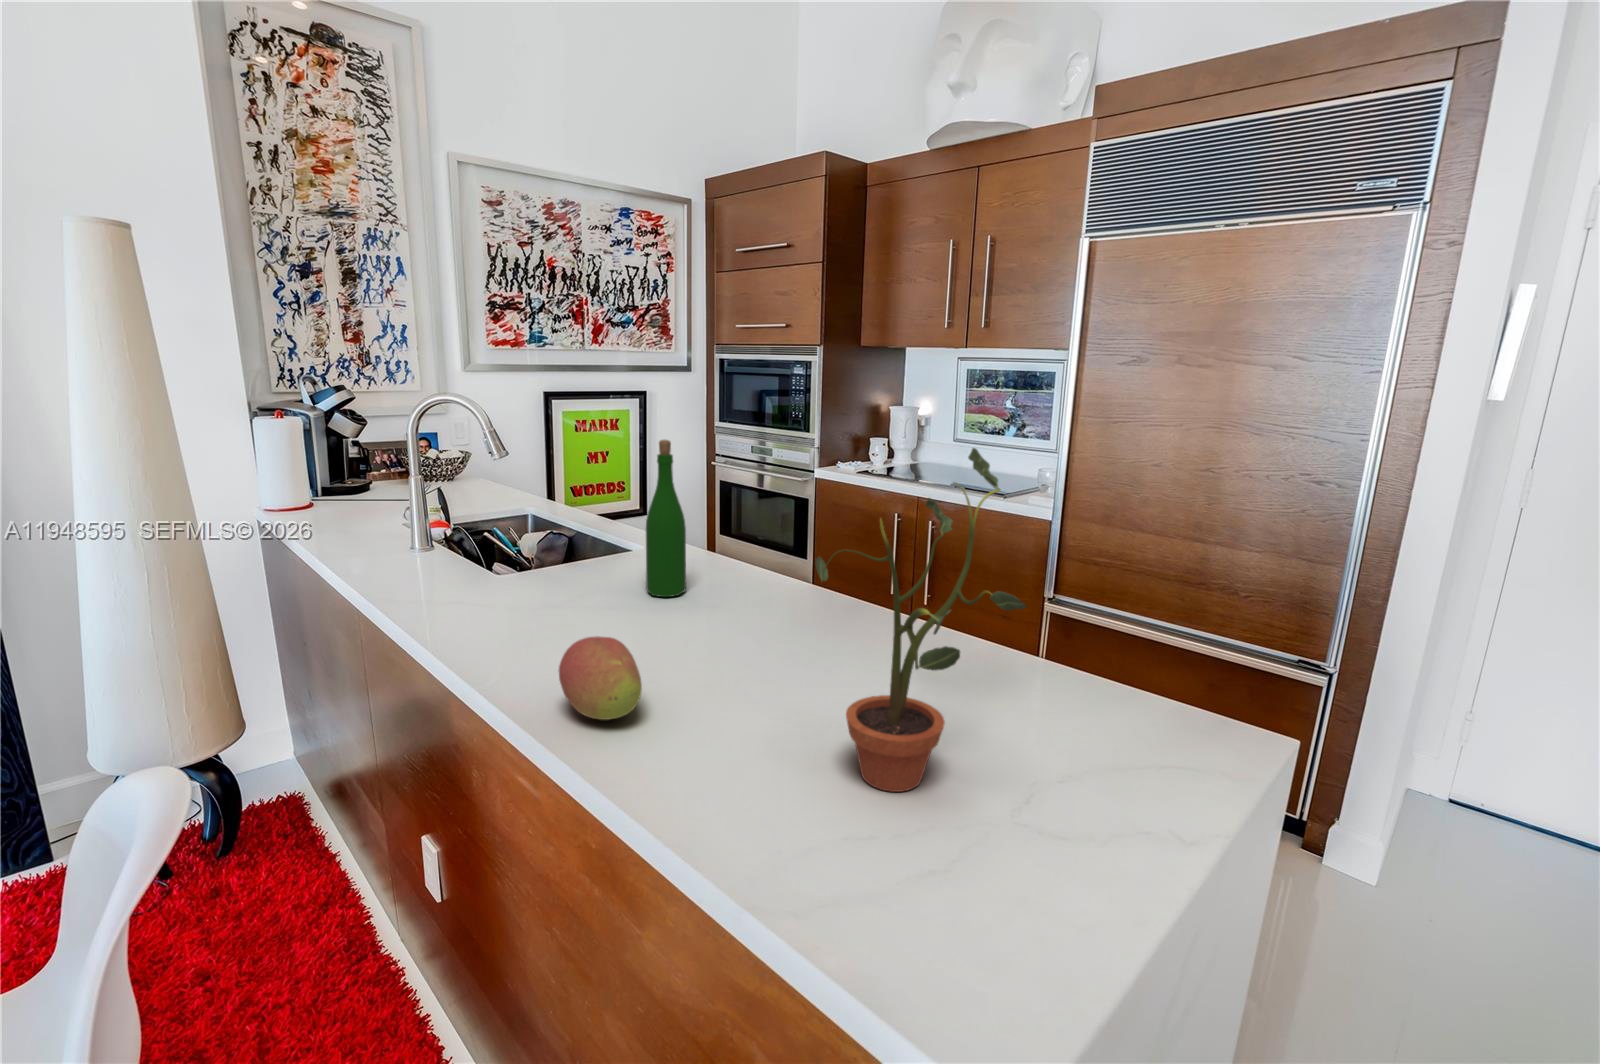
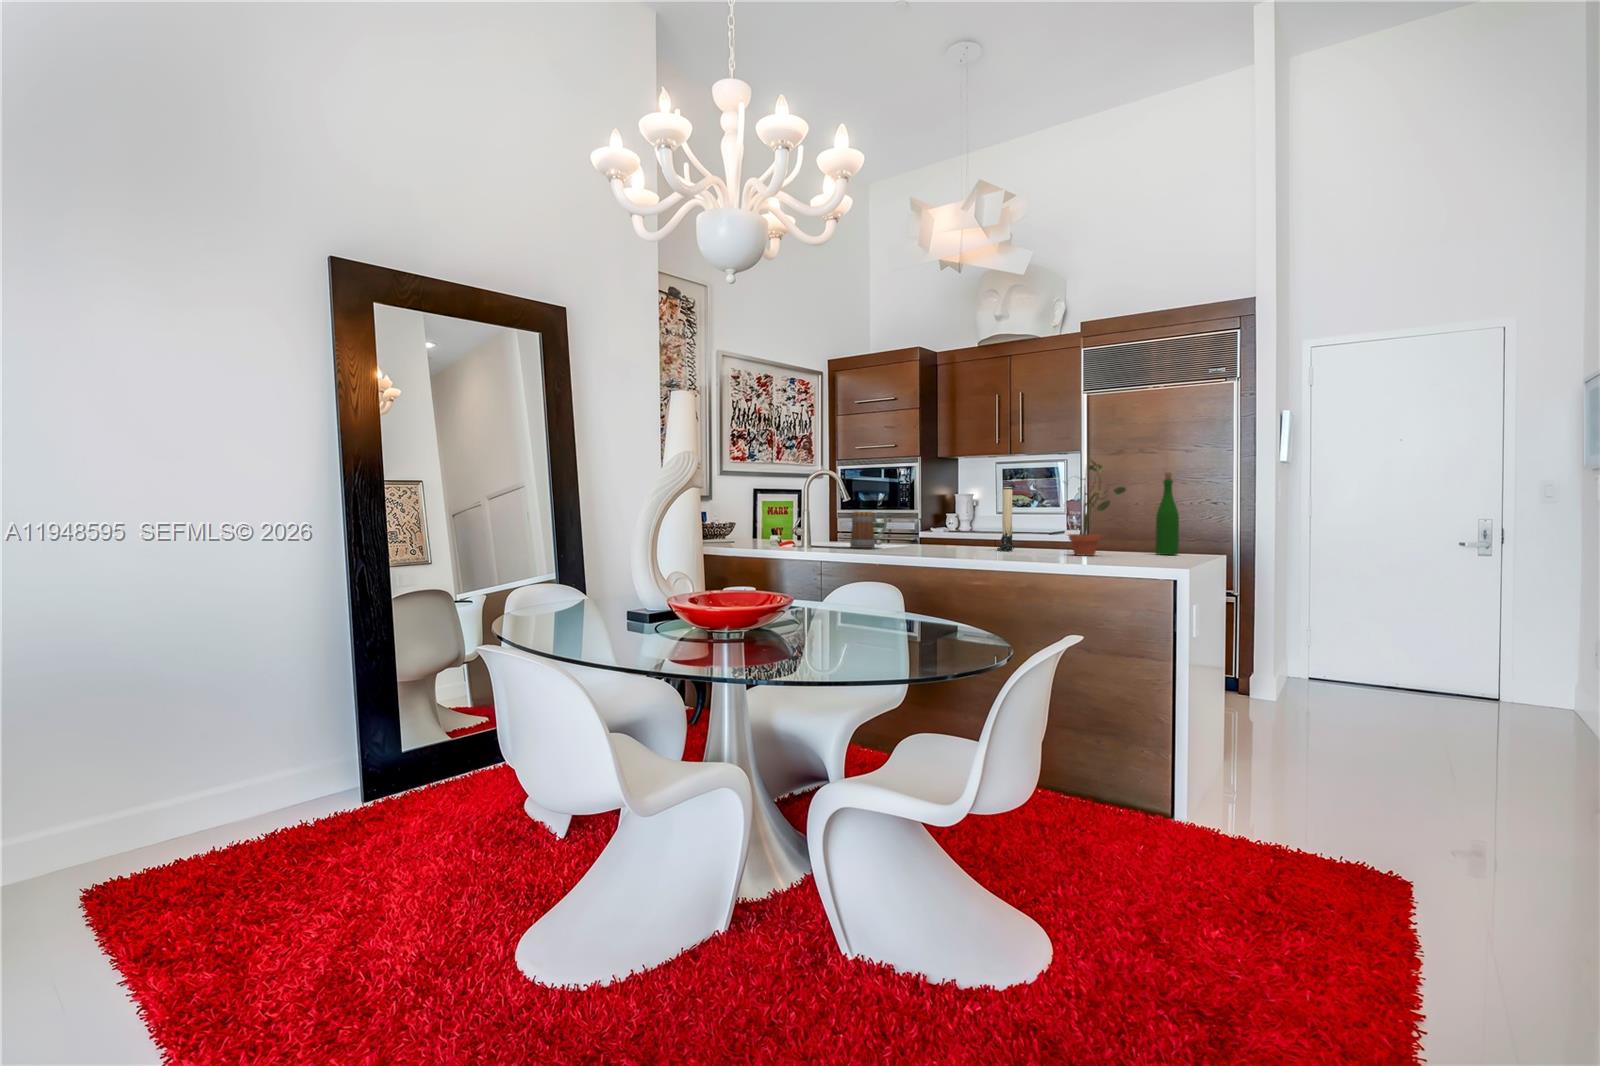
wine bottle: present [646,440,686,597] -> present [1155,472,1179,555]
candle: none [738,497,785,660] -> present [997,487,1014,551]
mug: none [459,514,544,604] -> present [850,512,887,548]
fruit: present [559,636,642,720] -> none [957,525,992,553]

